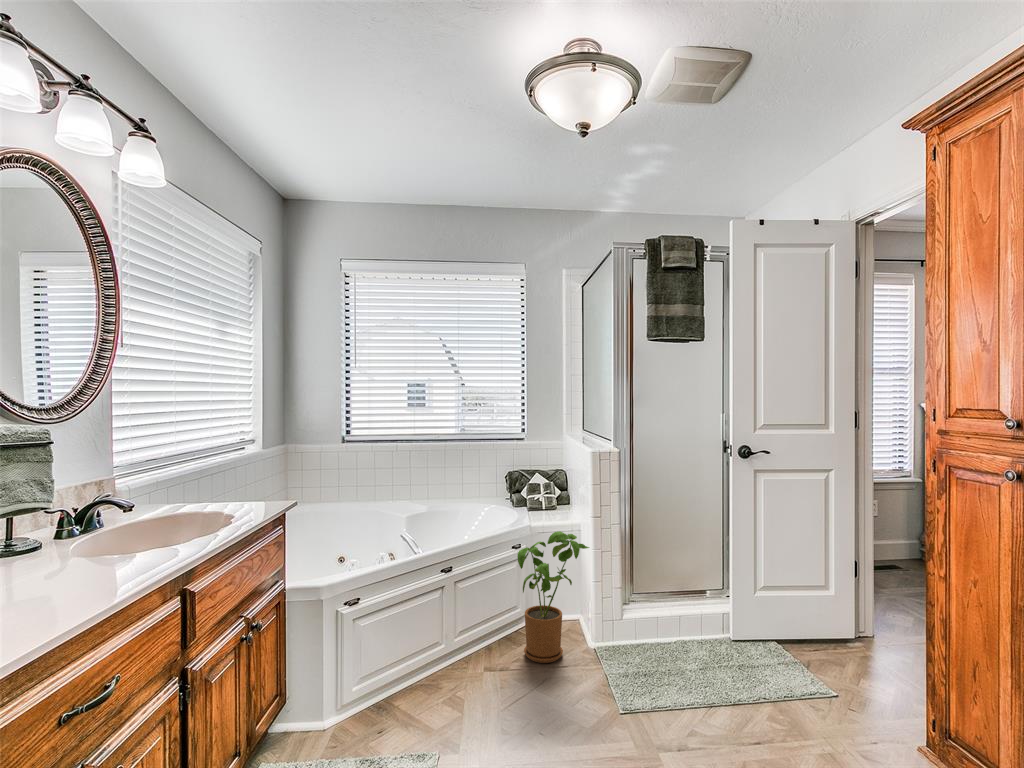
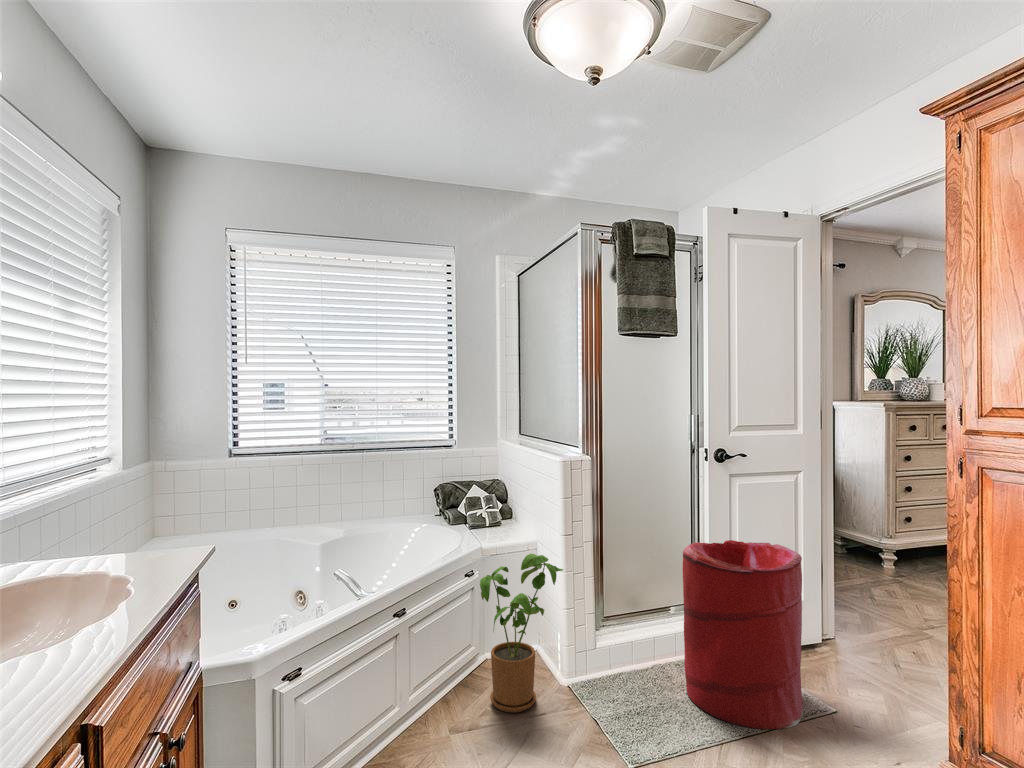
laundry hamper: none [698,533,811,707] -> present [683,540,803,729]

